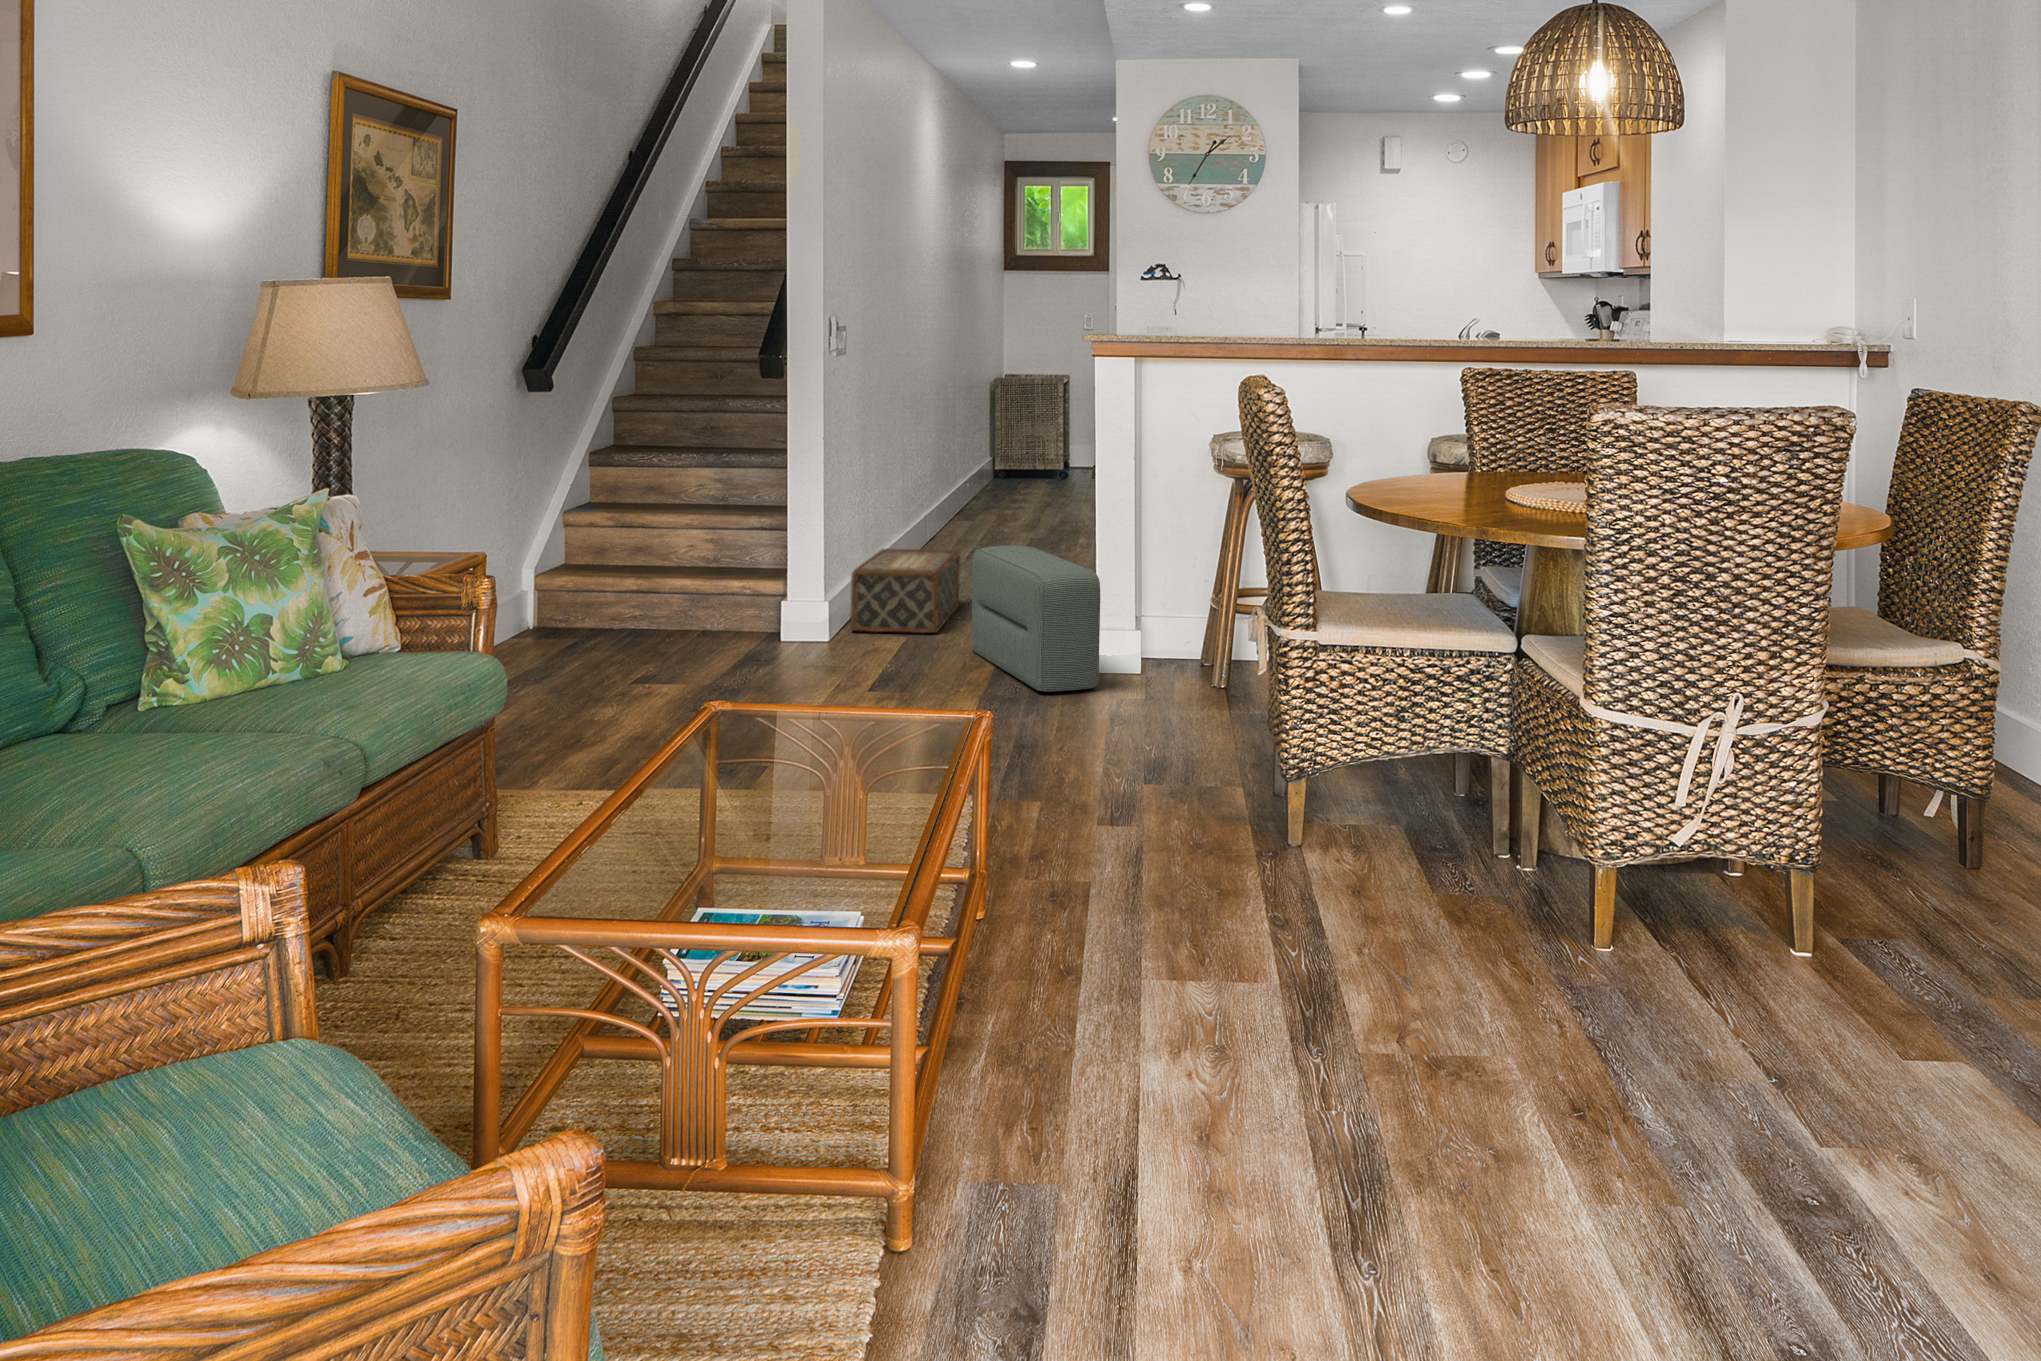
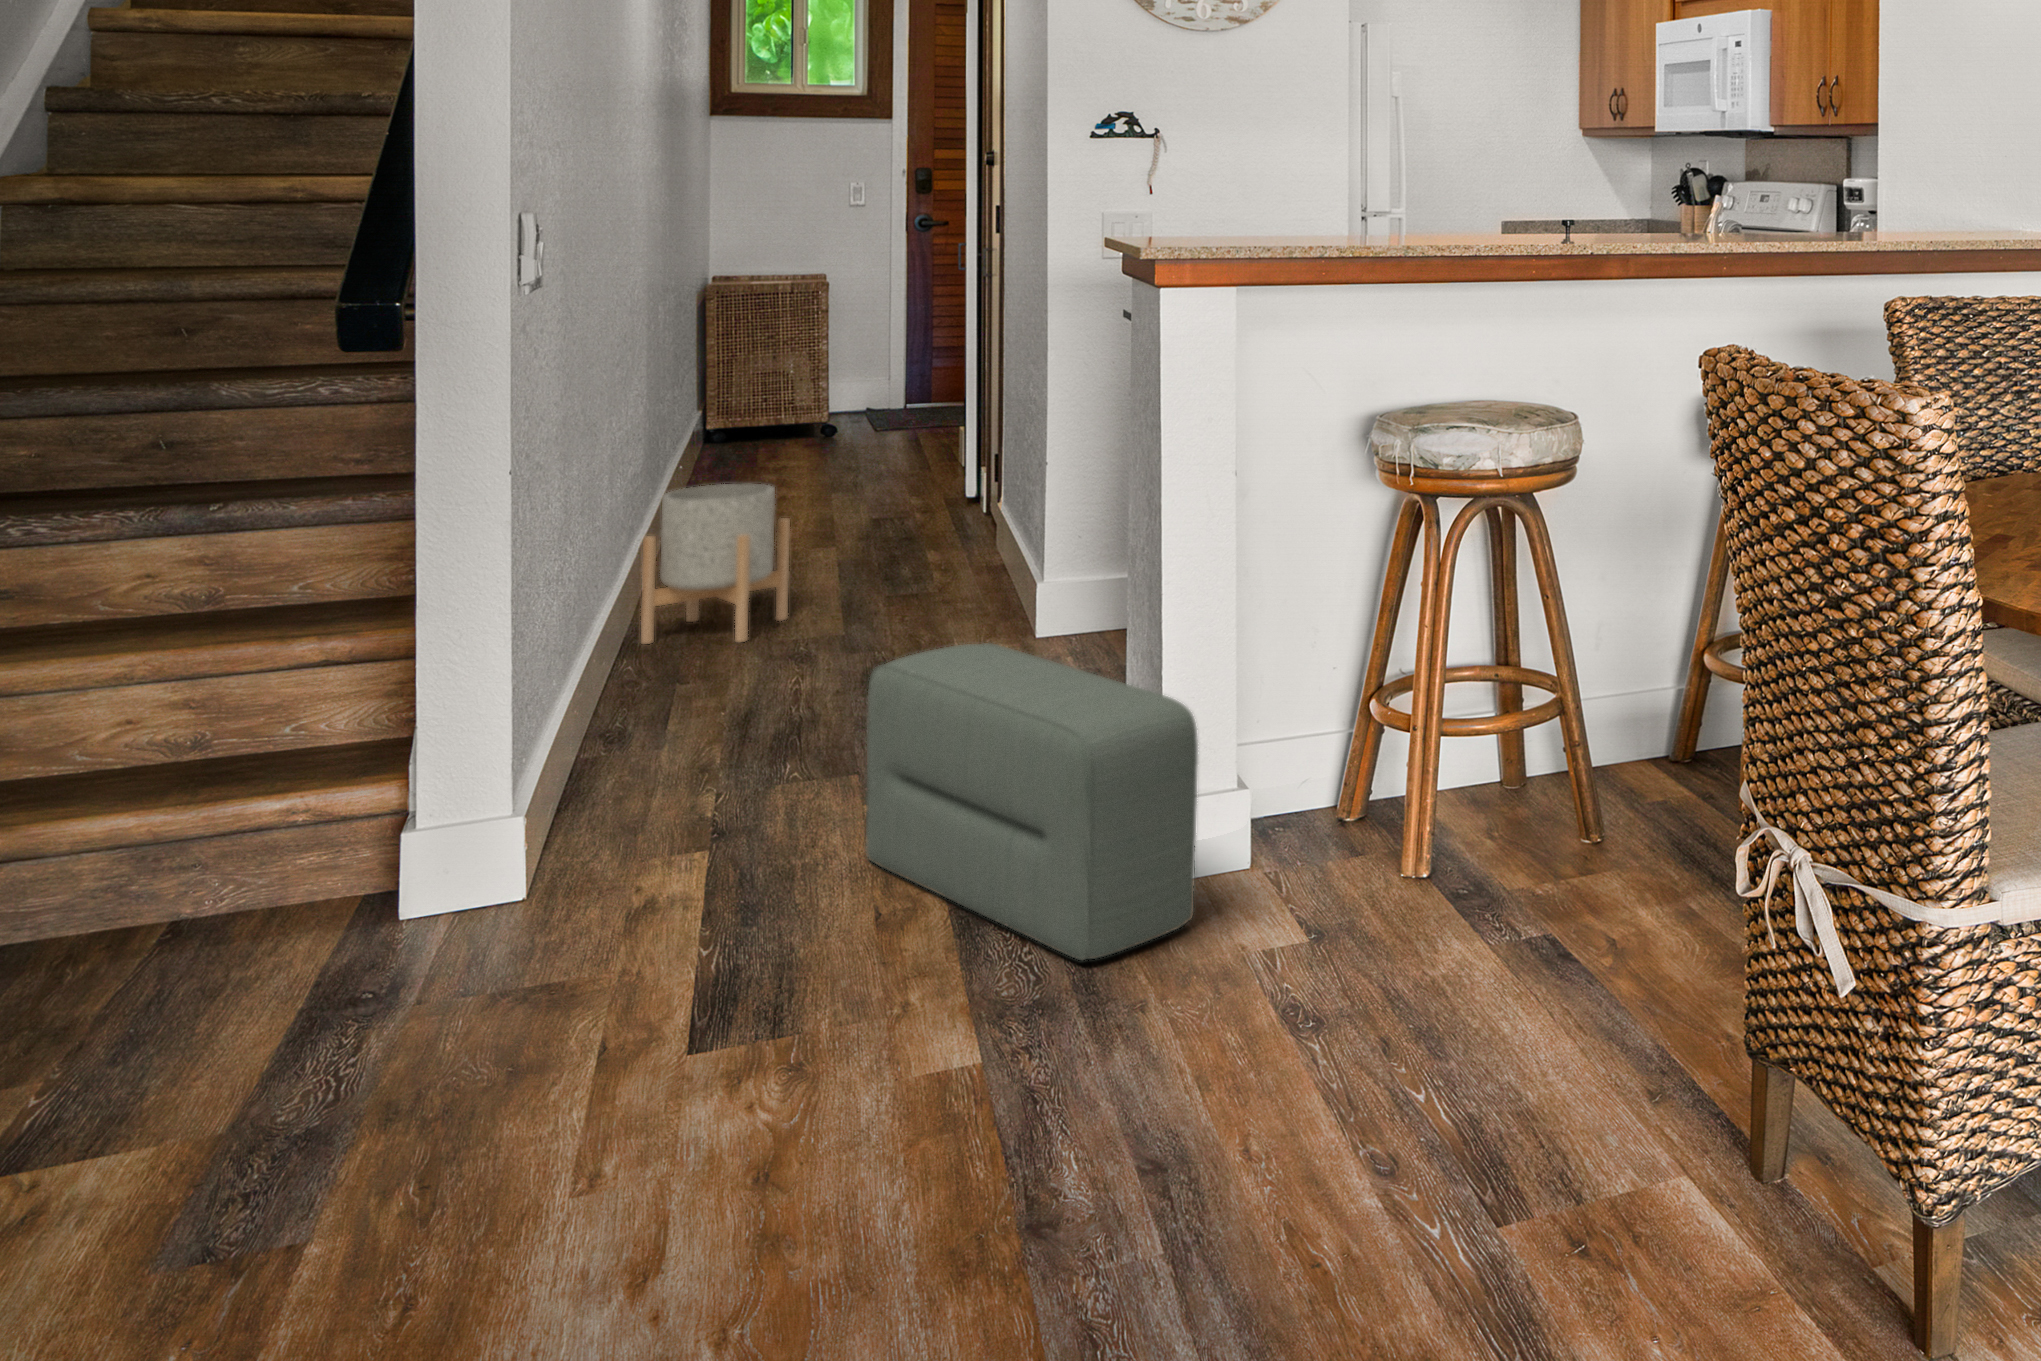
planter: none [916,481,991,568] -> present [641,484,790,644]
woven basket: present [850,549,960,633] -> none [564,638,782,853]

